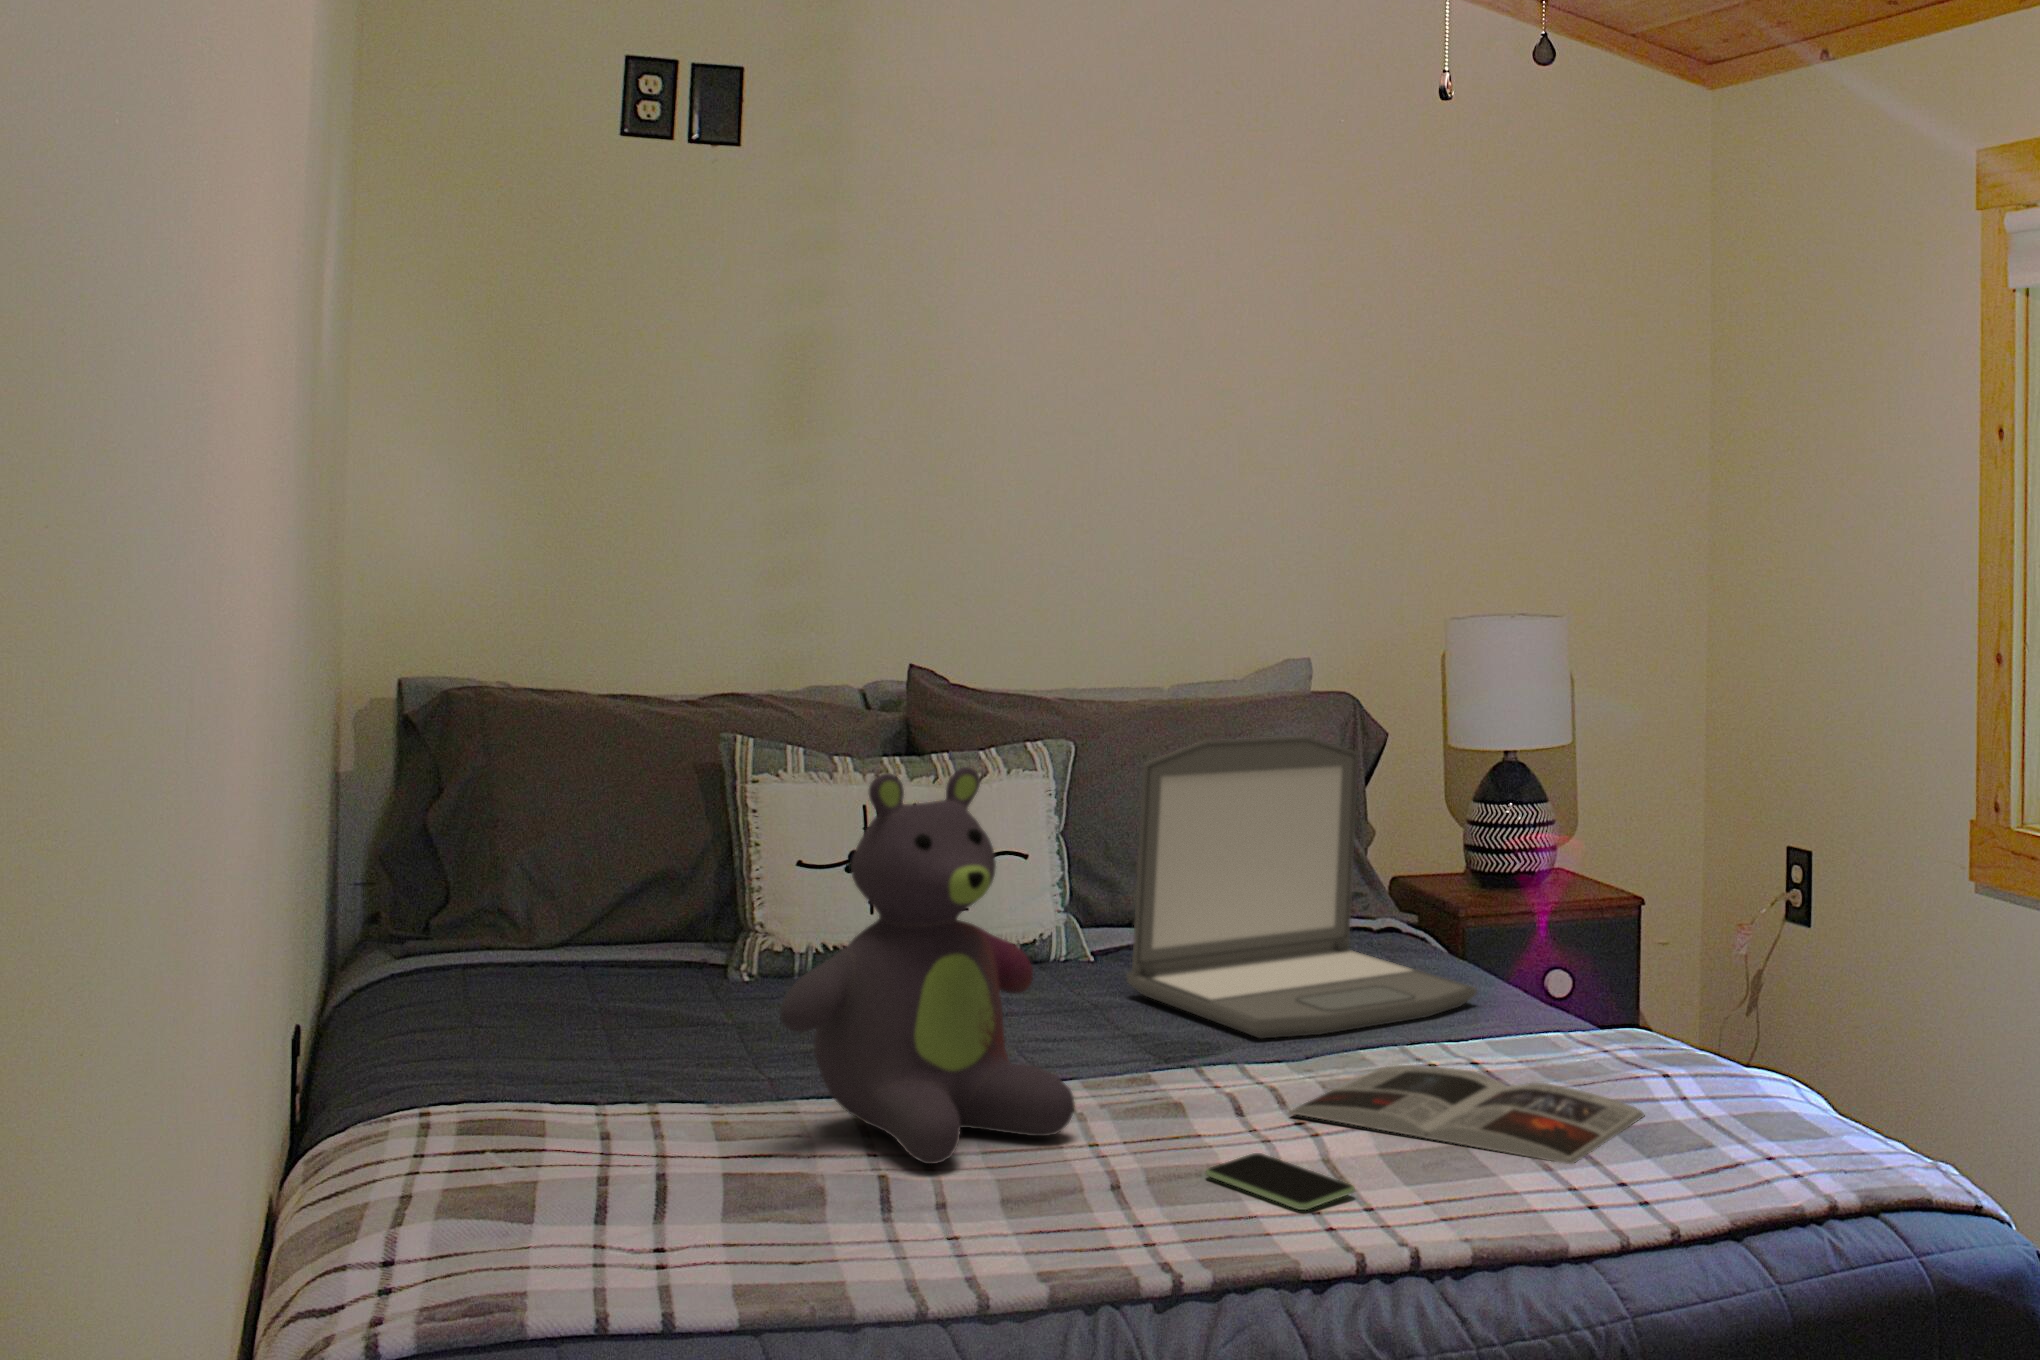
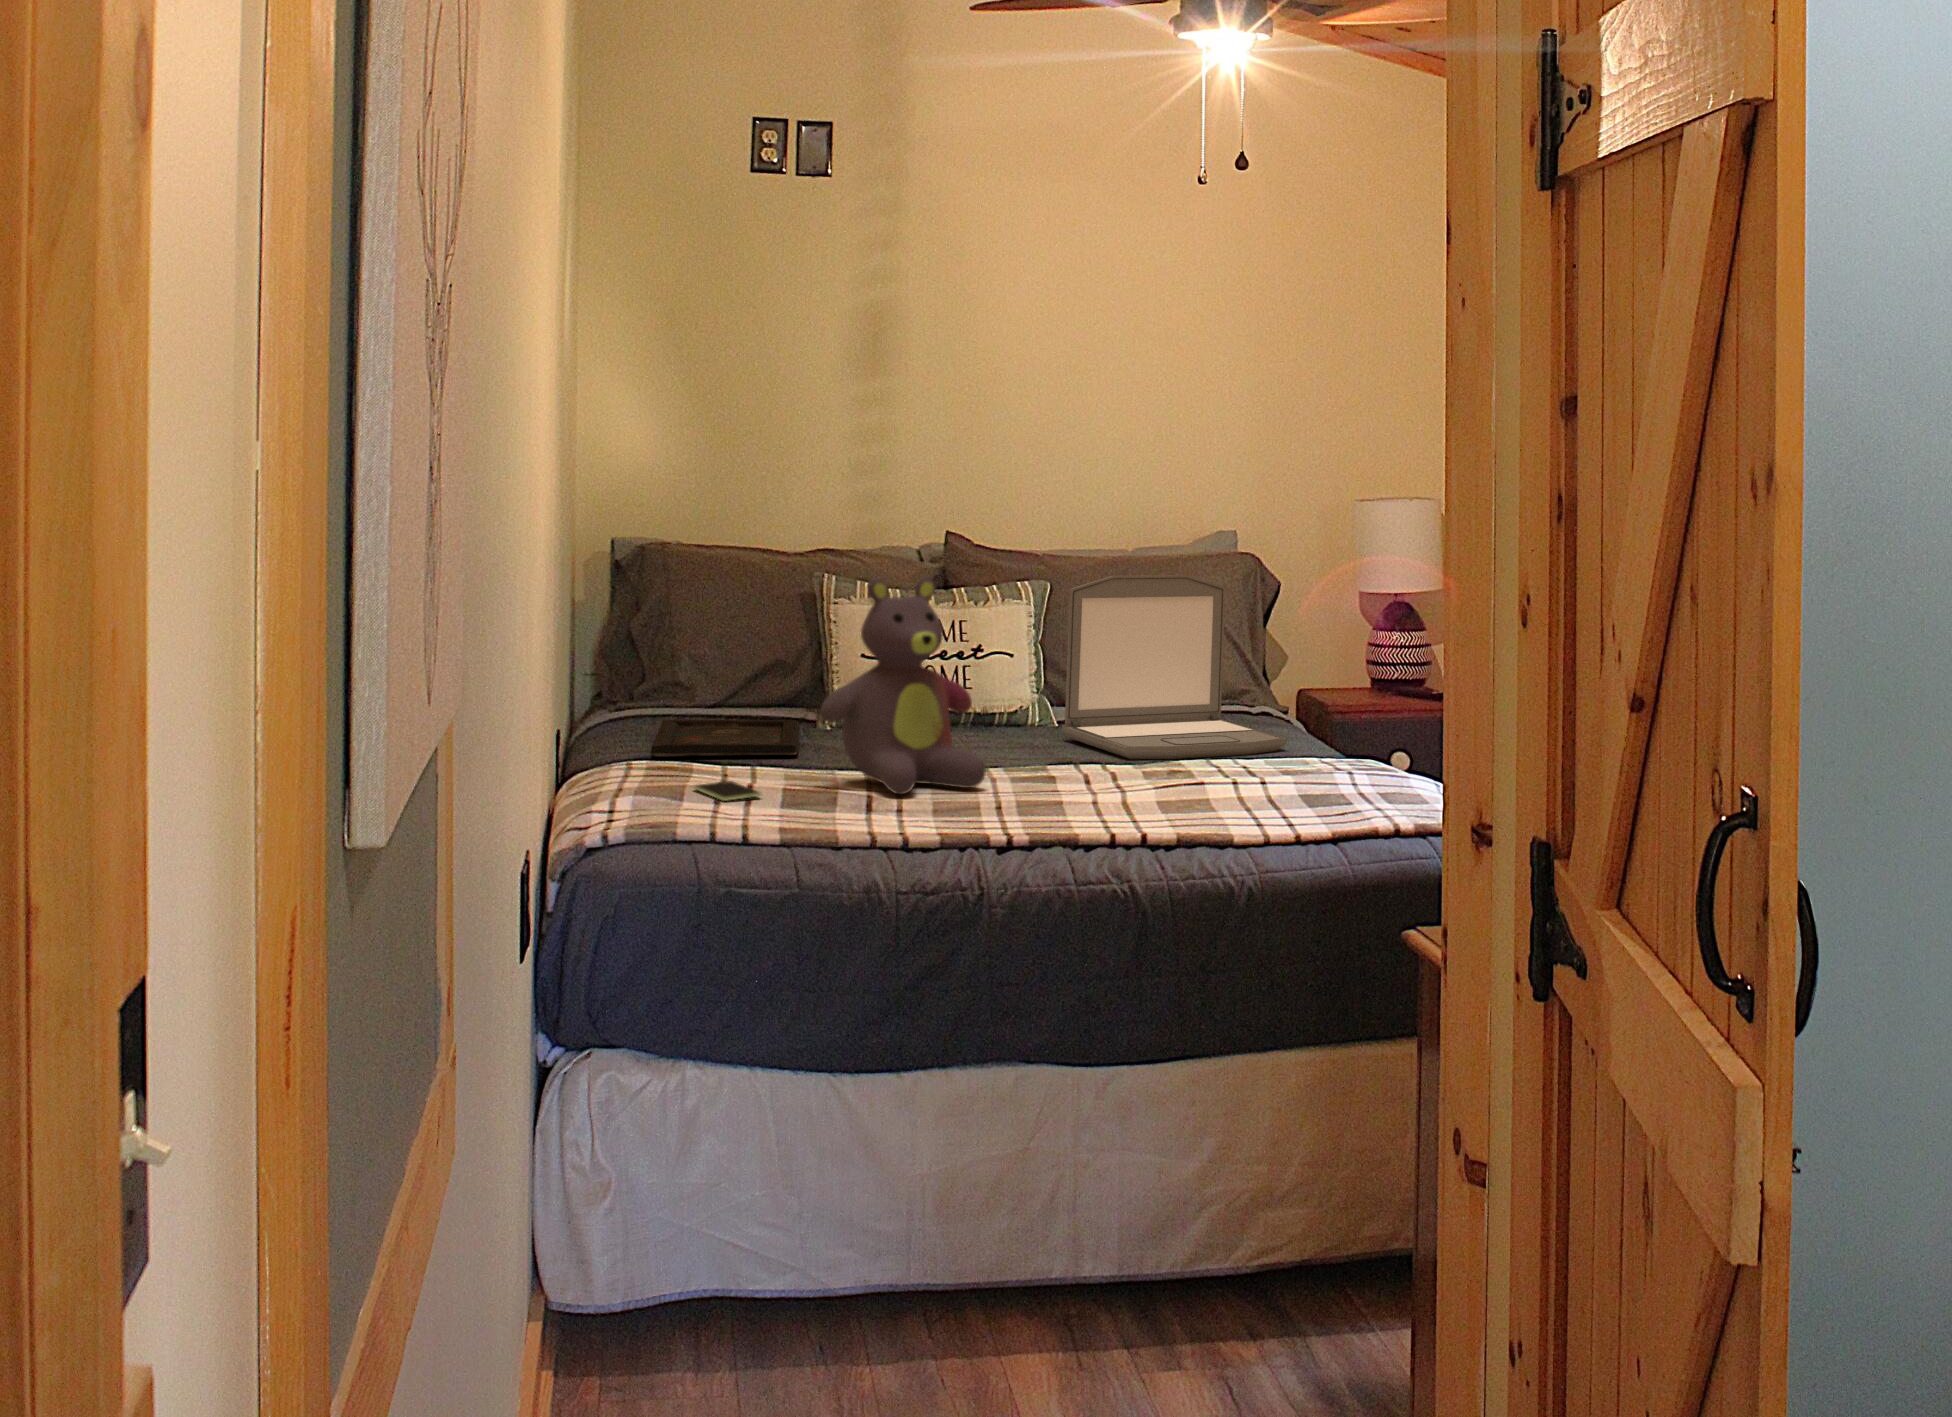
tray: none [451,979,714,1075] -> present [651,720,800,757]
magazine: present [1290,1065,1644,1164] -> none [1116,768,1335,810]
smartphone: present [1206,1153,1355,1210] -> present [694,781,761,801]

